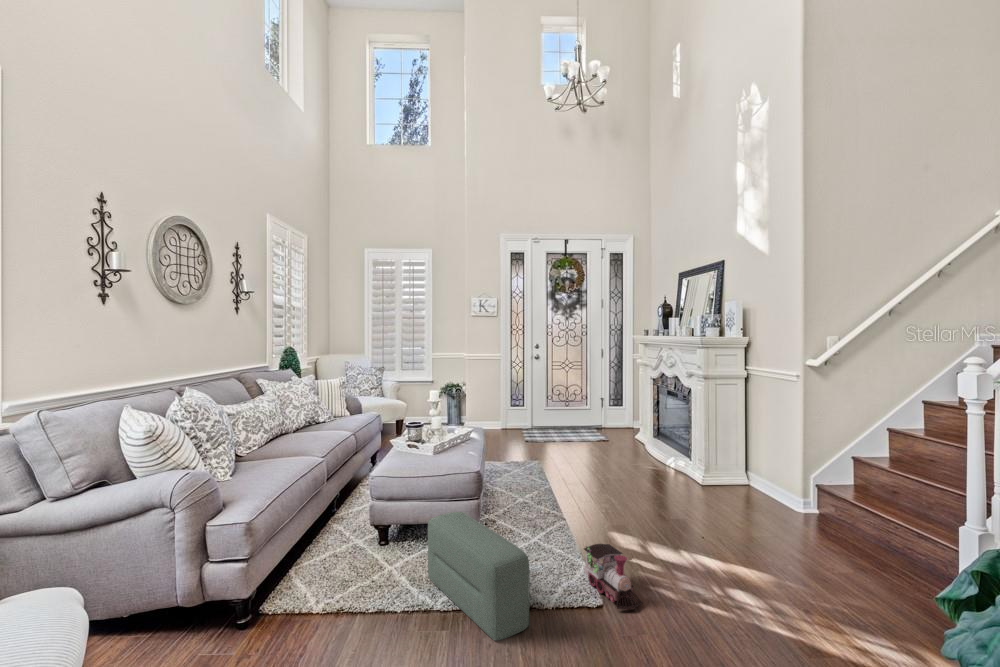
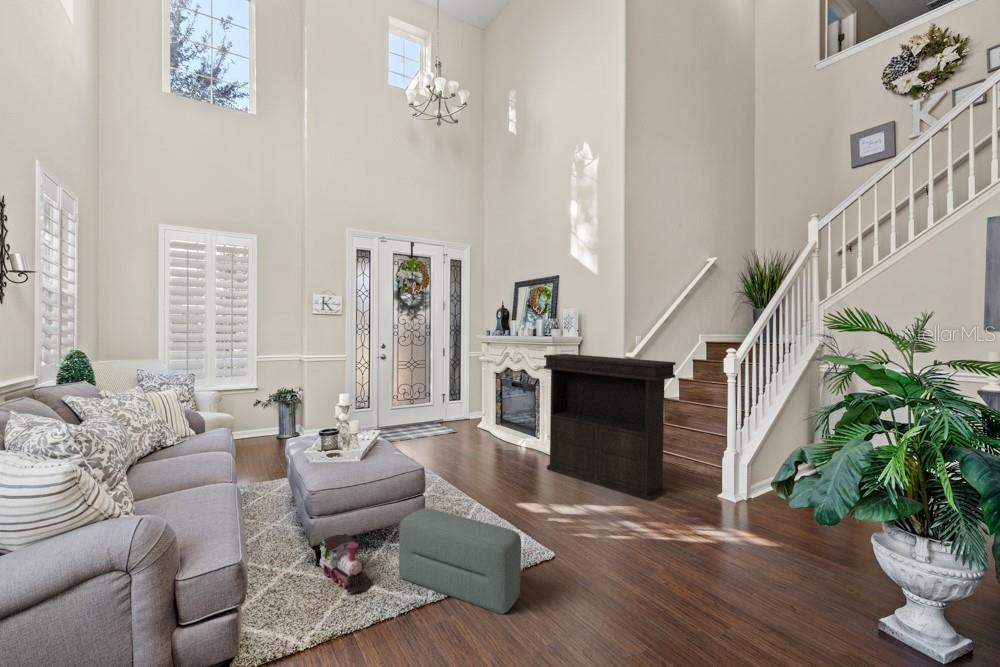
console table: none [674,357,848,564] -> present [544,354,676,501]
toy train: present [584,544,642,609] -> present [319,534,372,593]

